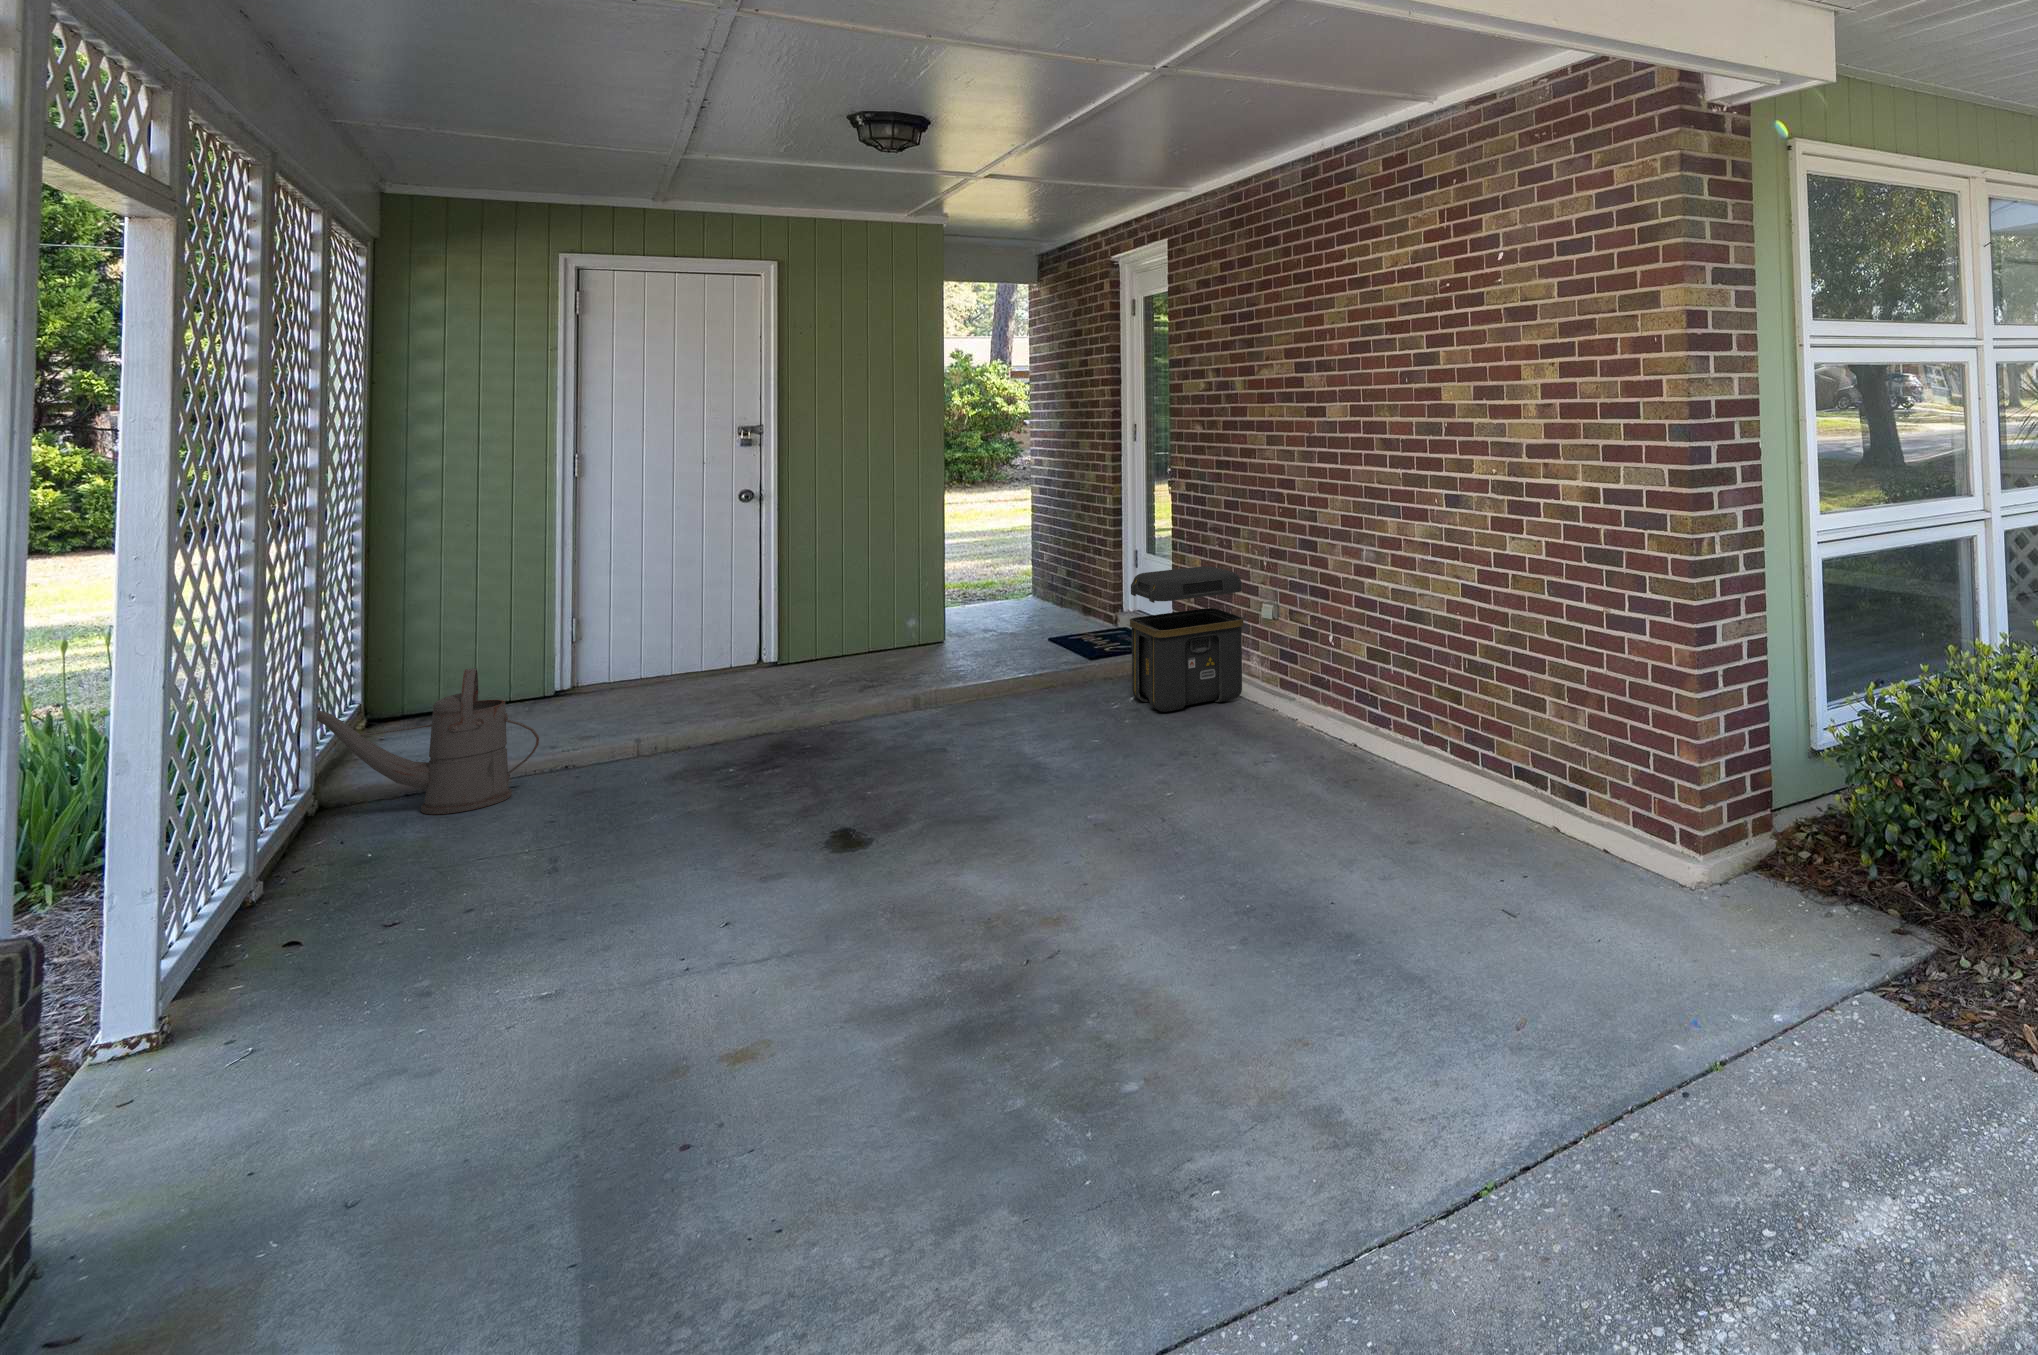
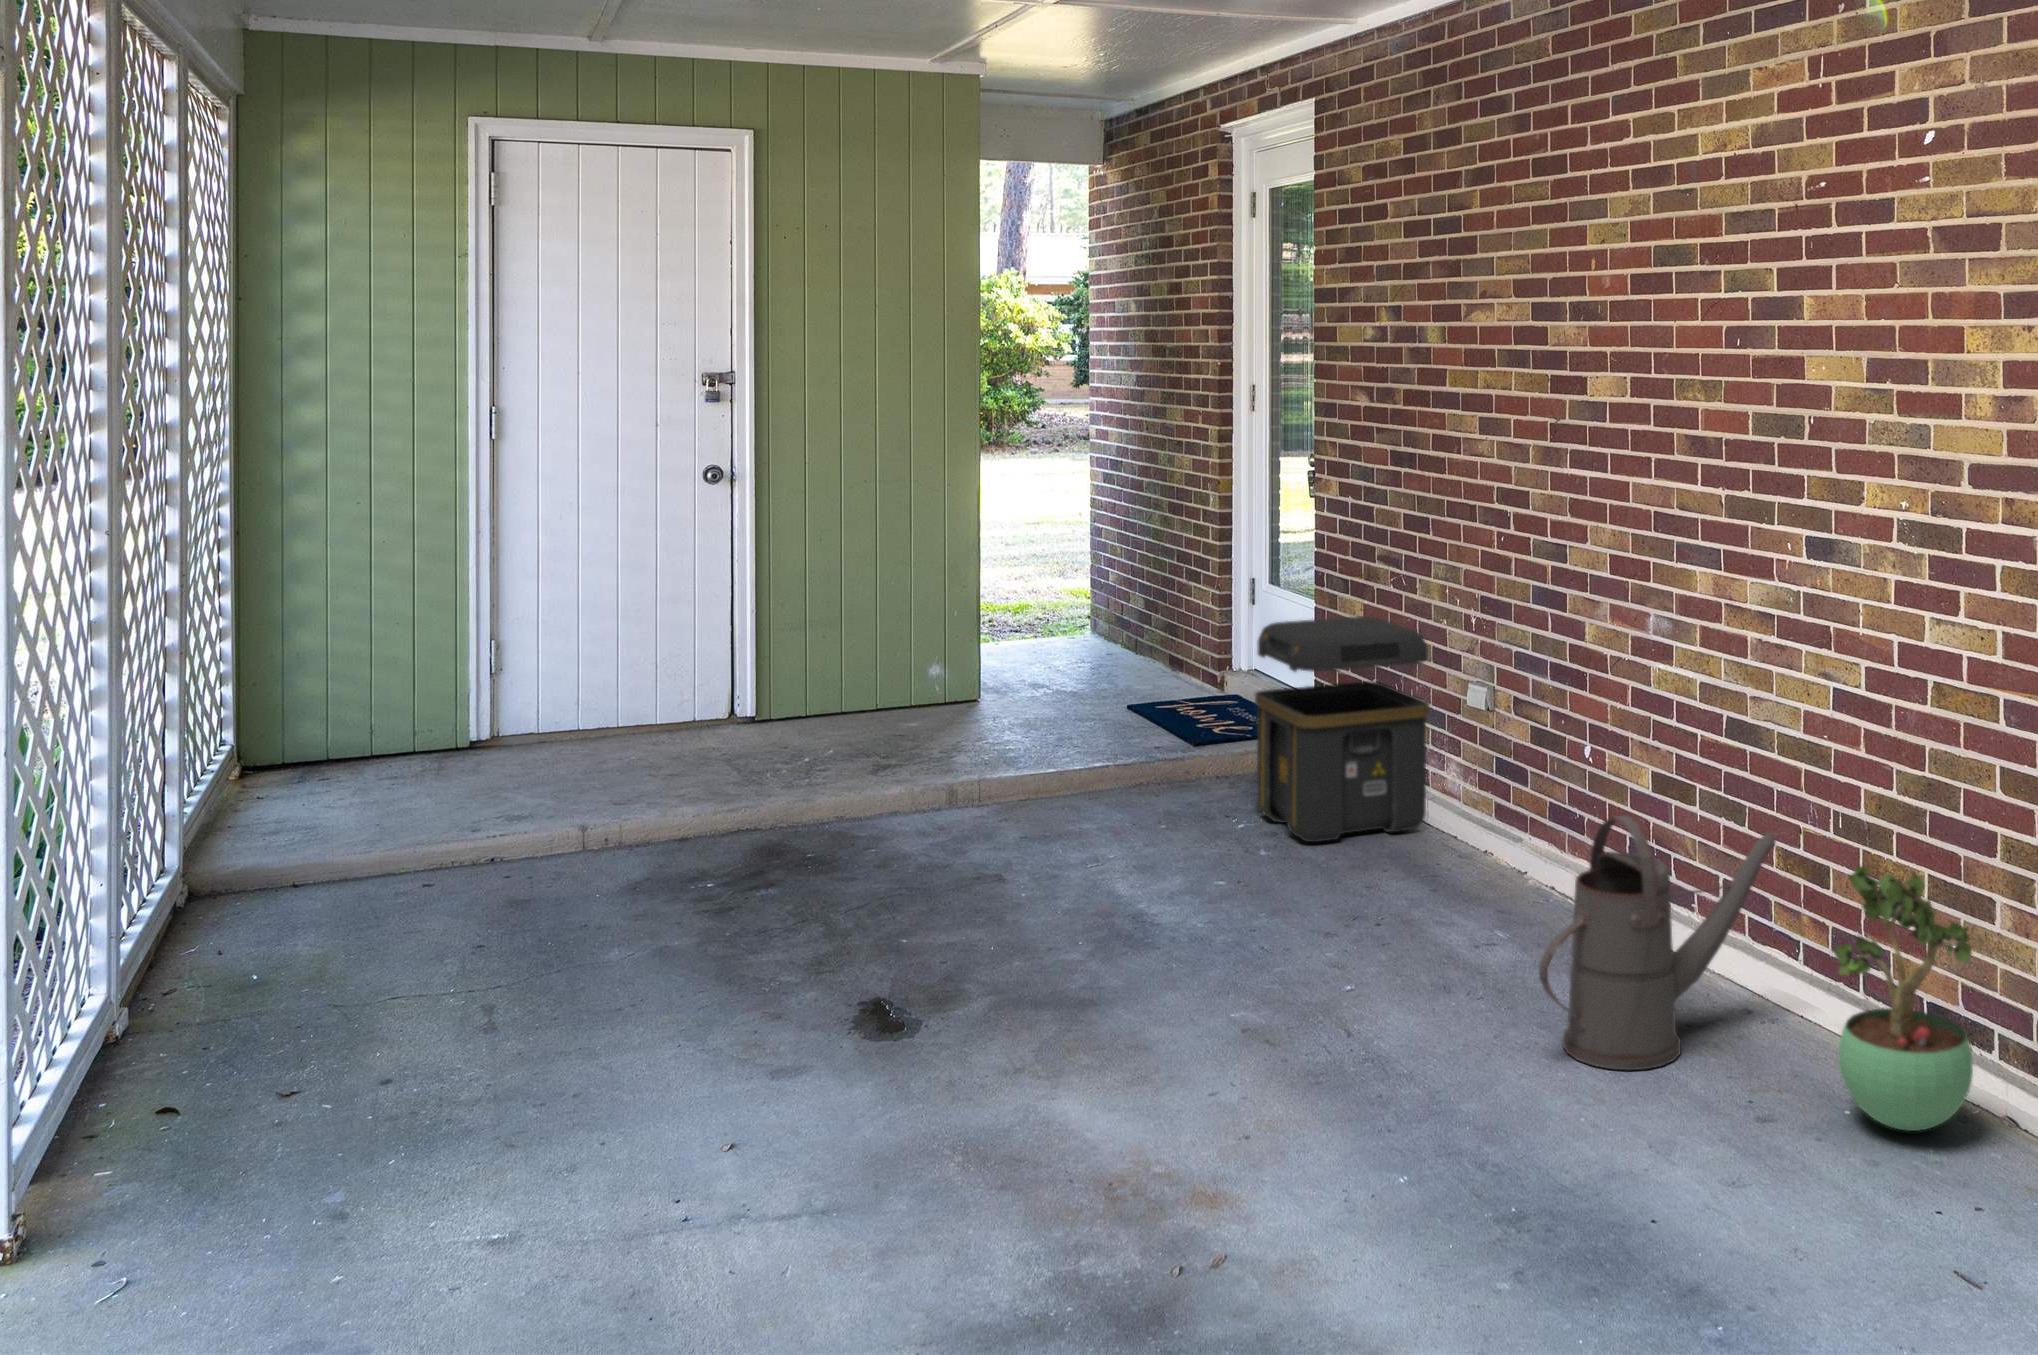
watering can: present [317,668,539,814] -> present [1539,816,1776,1070]
potted plant: none [1454,683,1534,837] -> present [1832,866,1973,1131]

